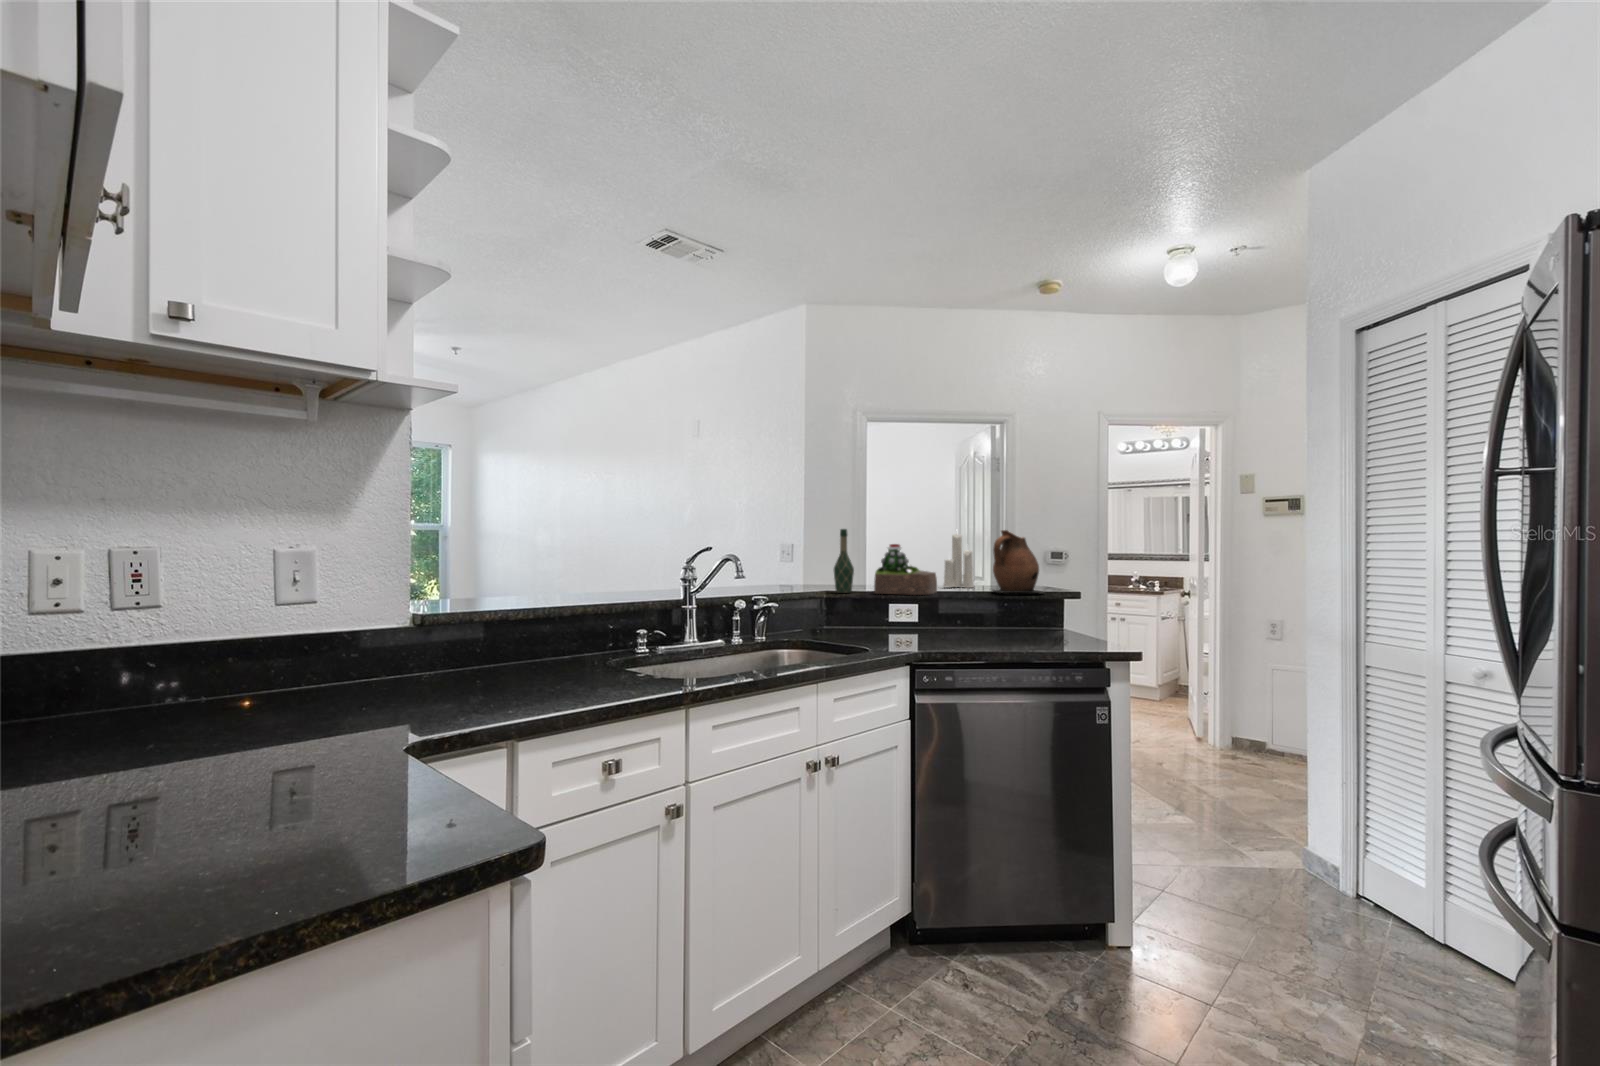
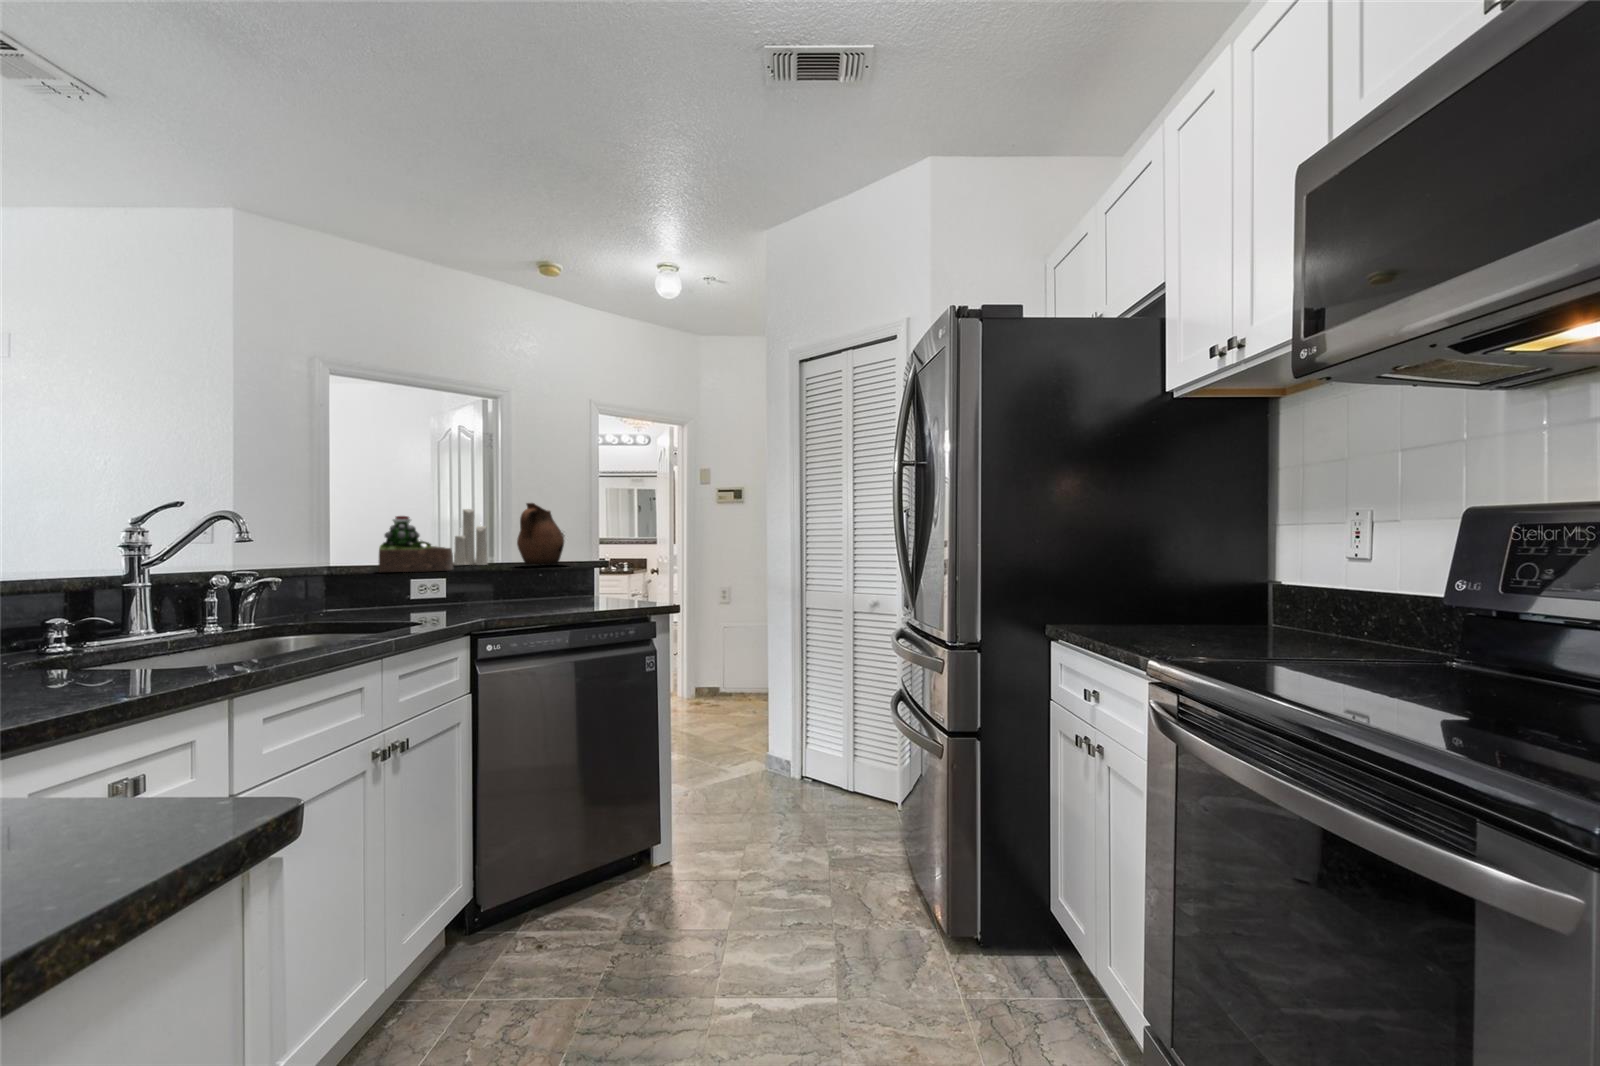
wine bottle: present [834,529,854,593] -> none [317,497,347,574]

